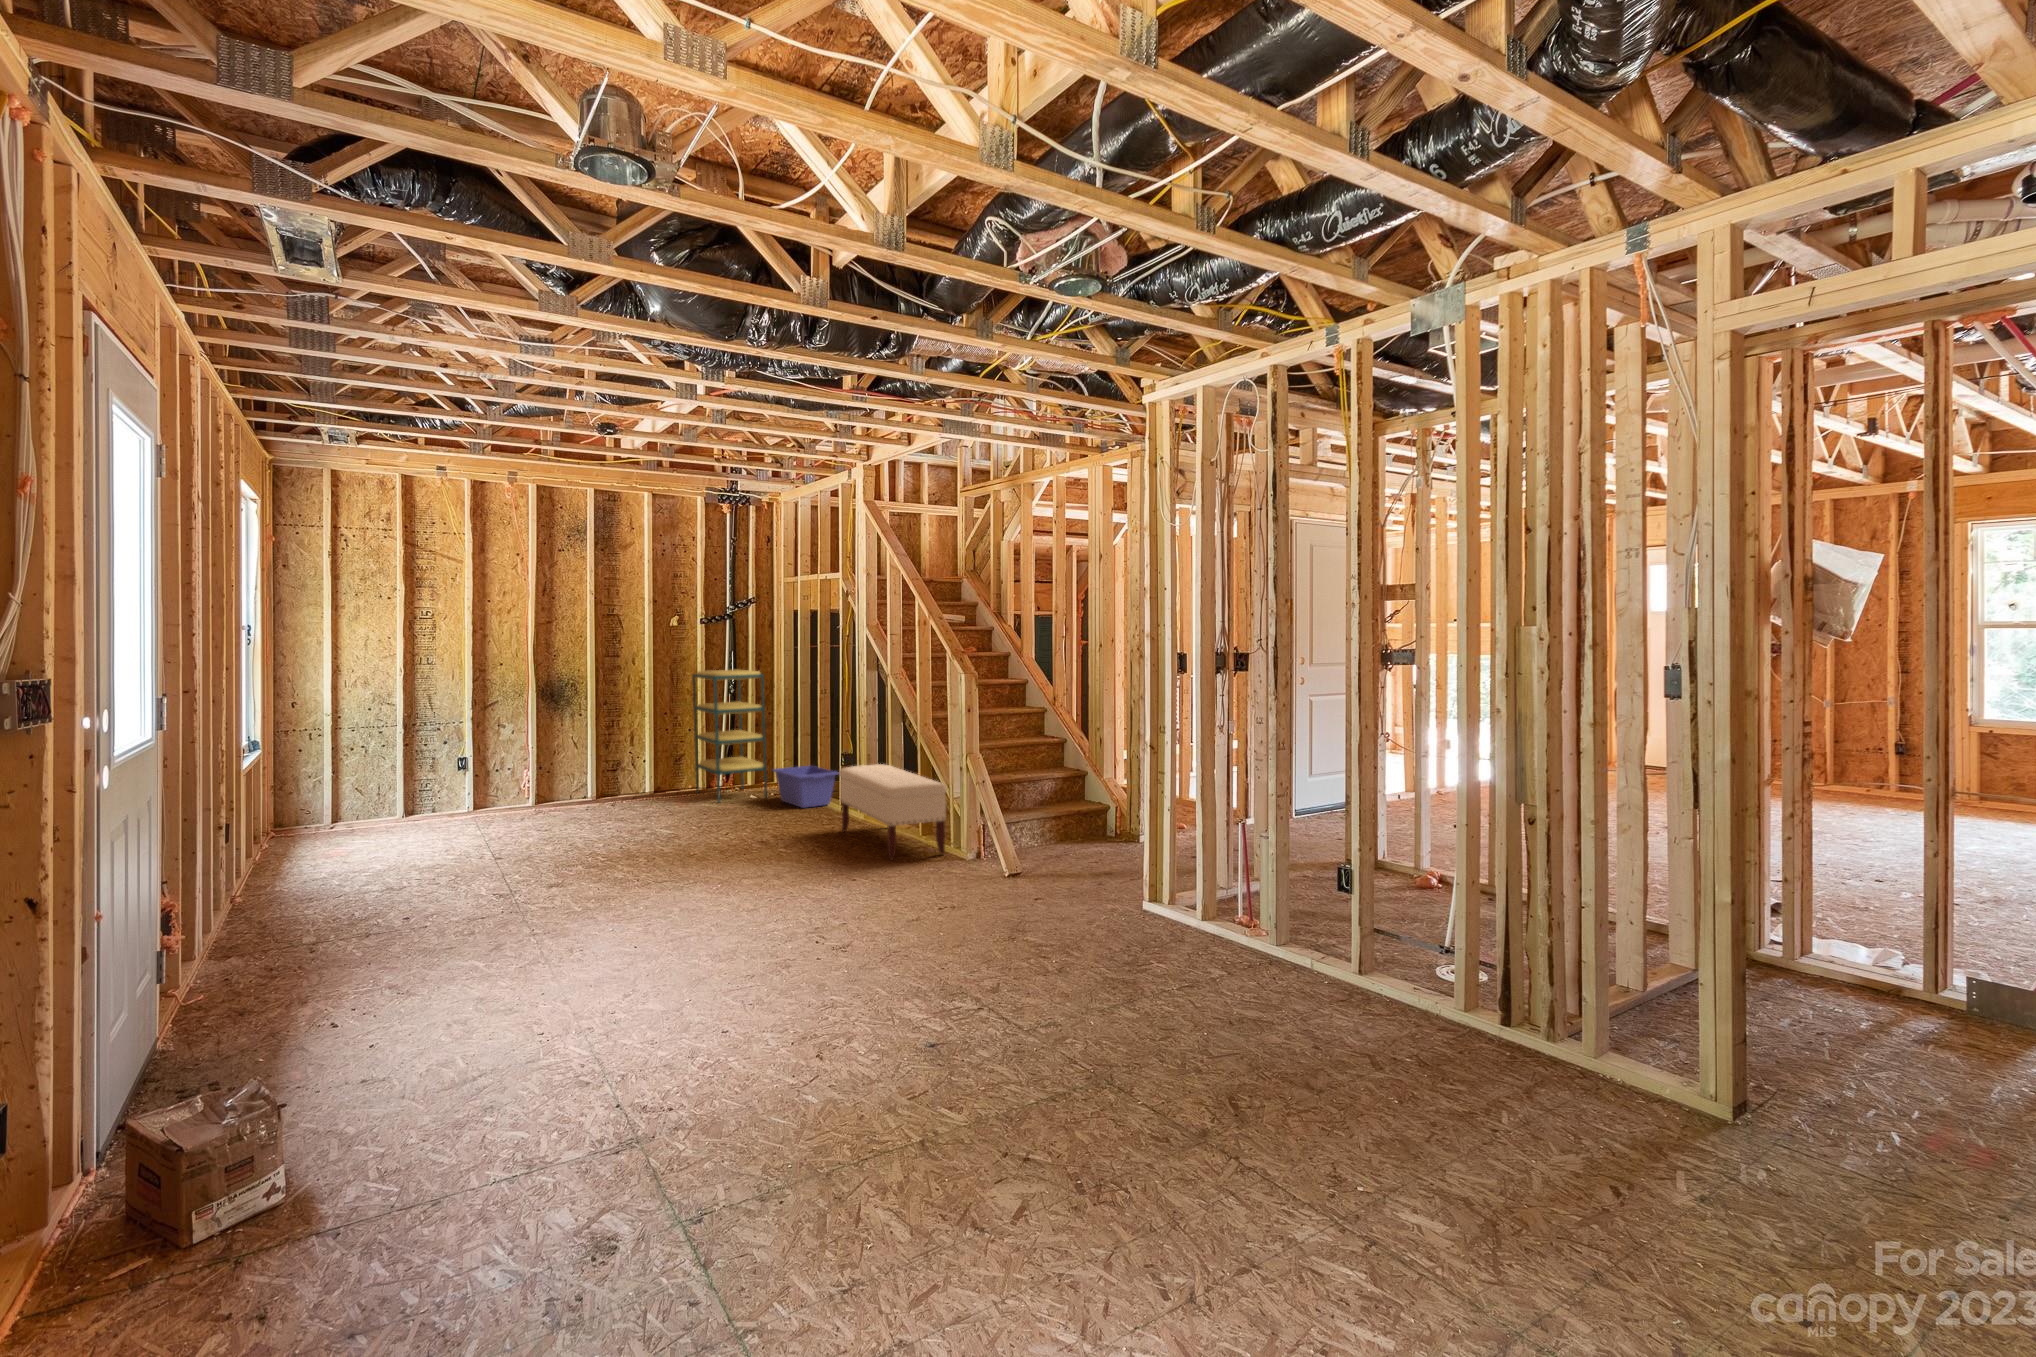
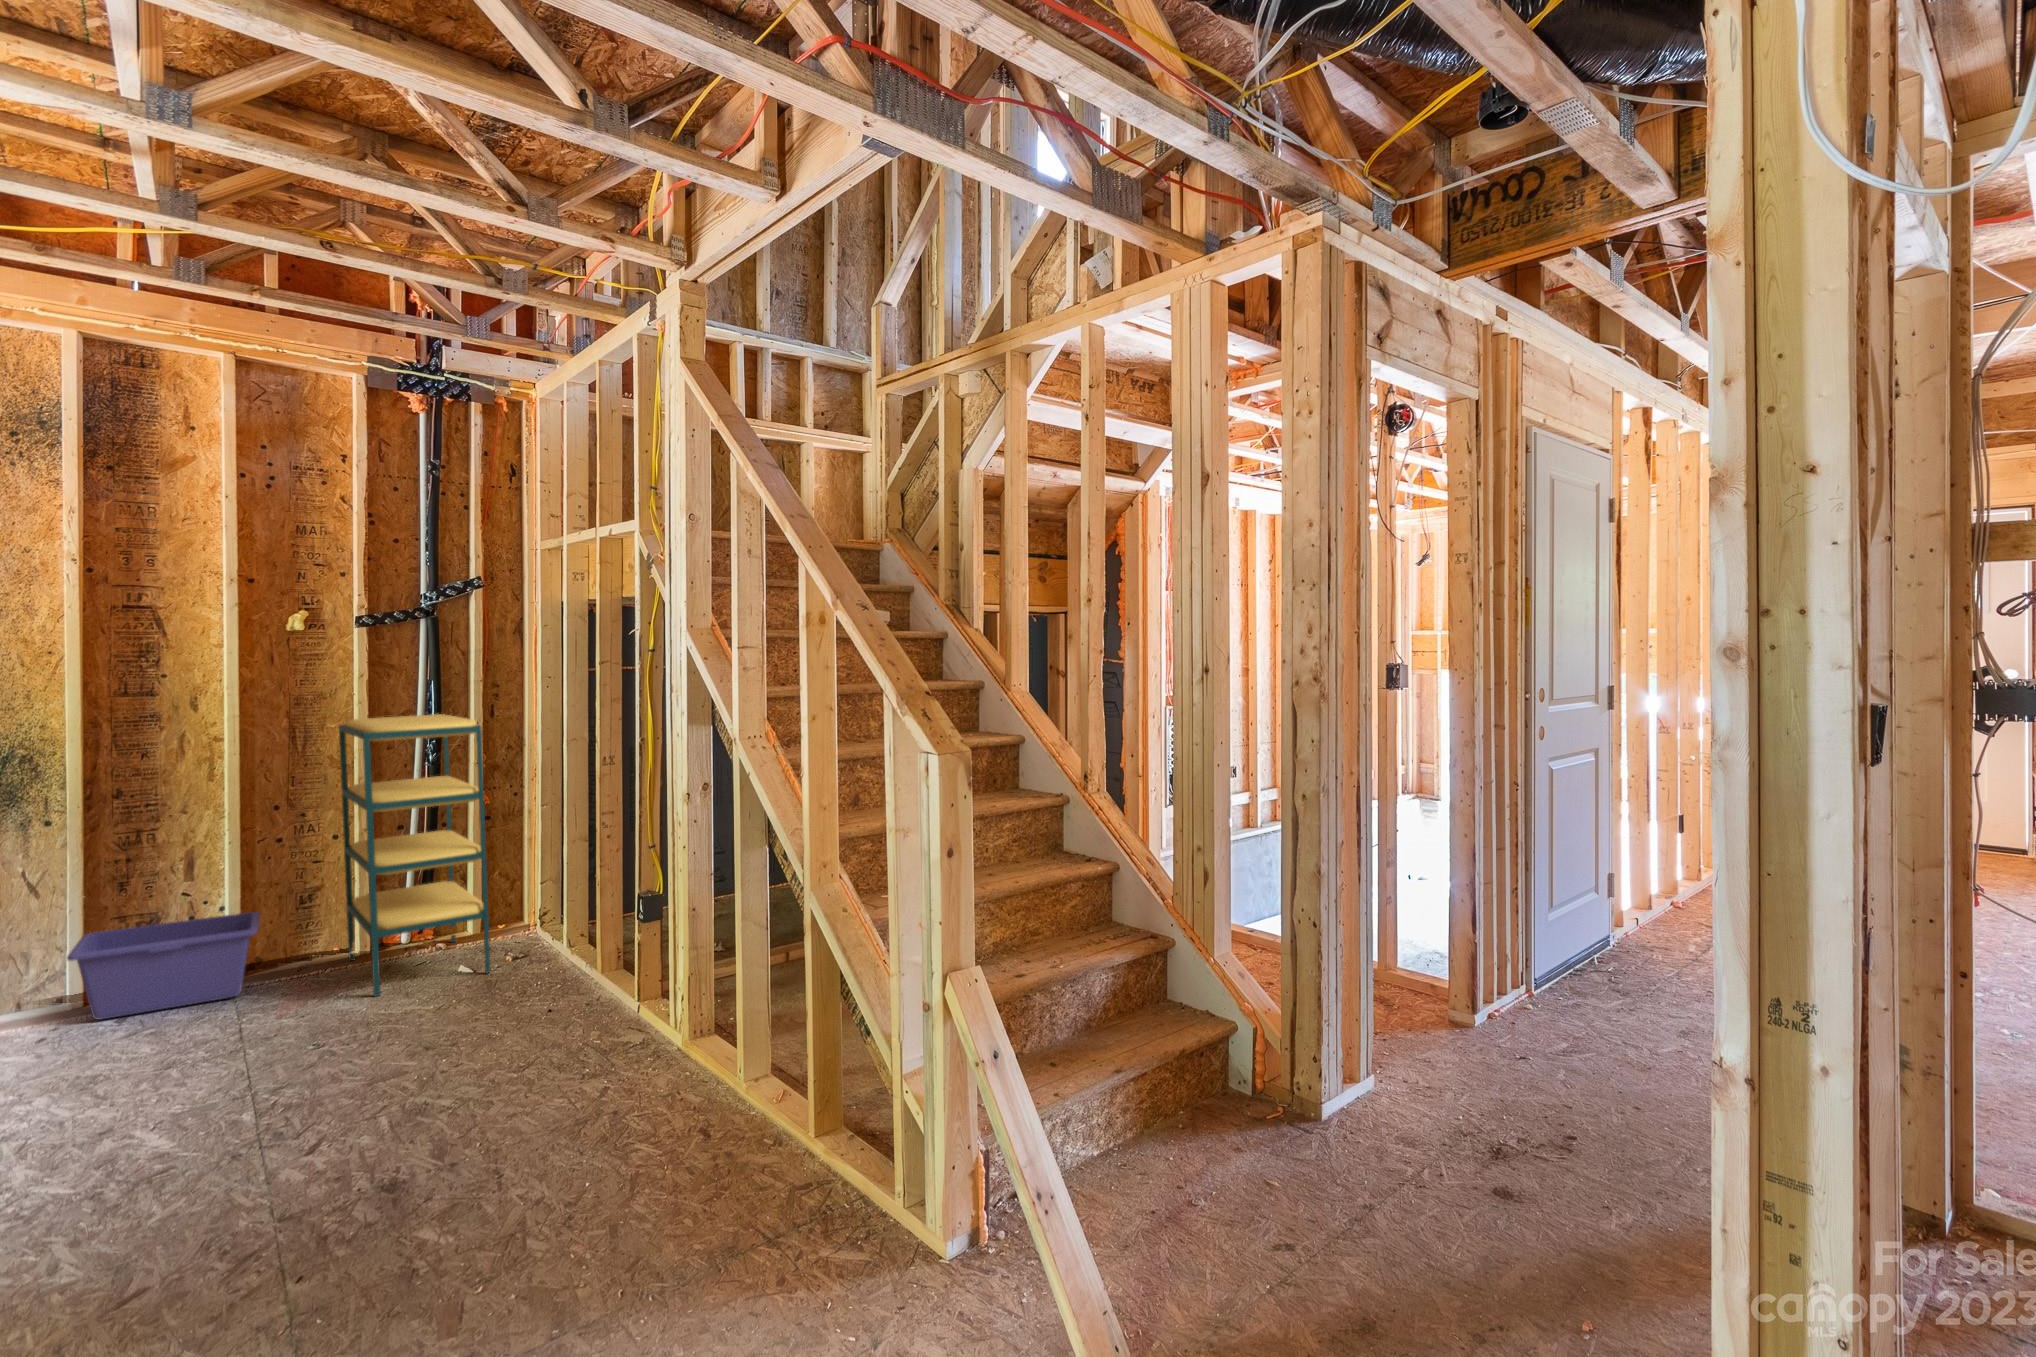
bench: present [839,764,947,860] -> none [613,945,893,1299]
storage bin: present [773,766,839,808] -> present [67,912,260,1019]

